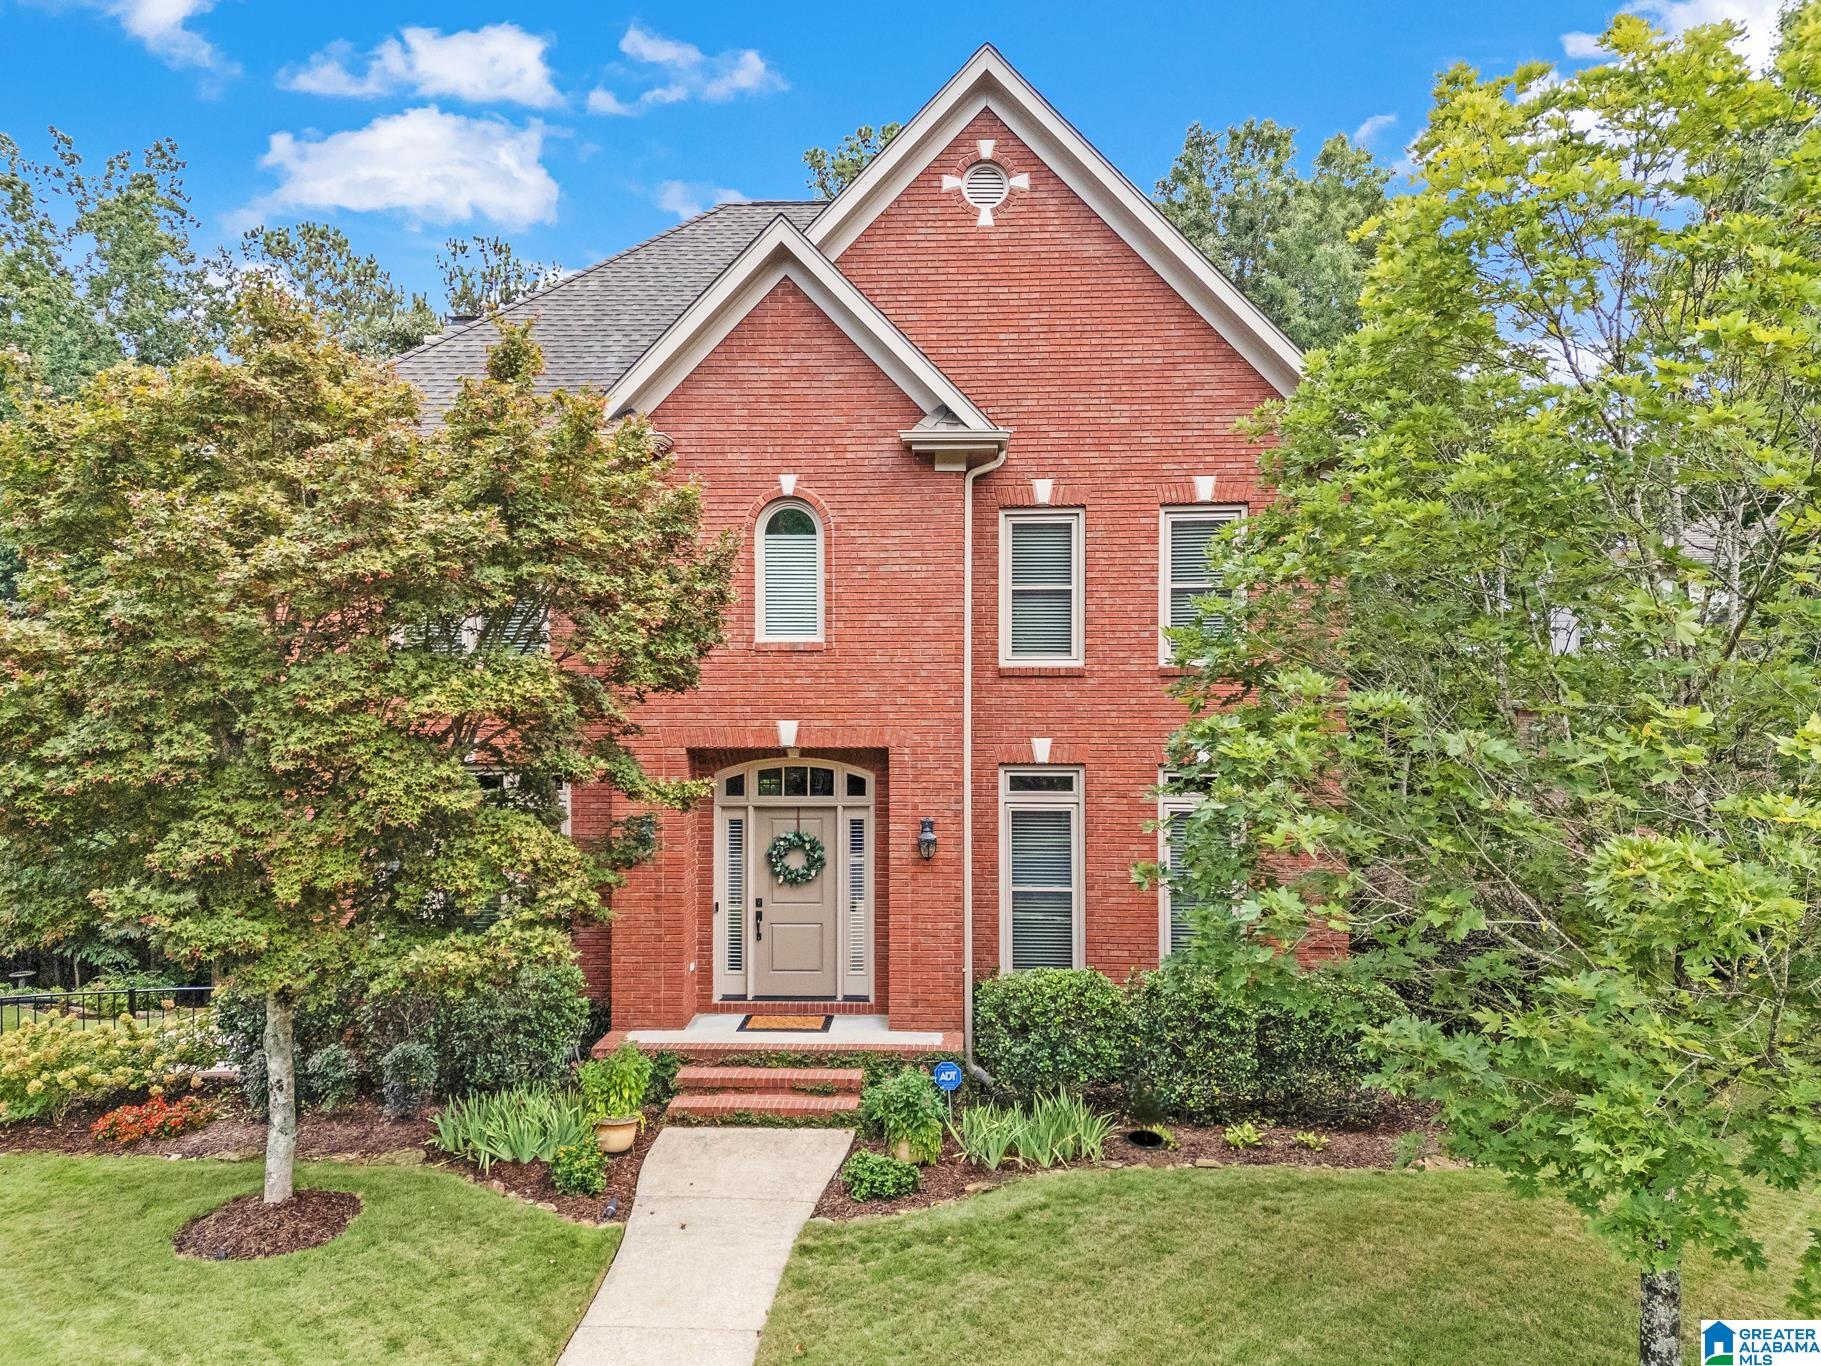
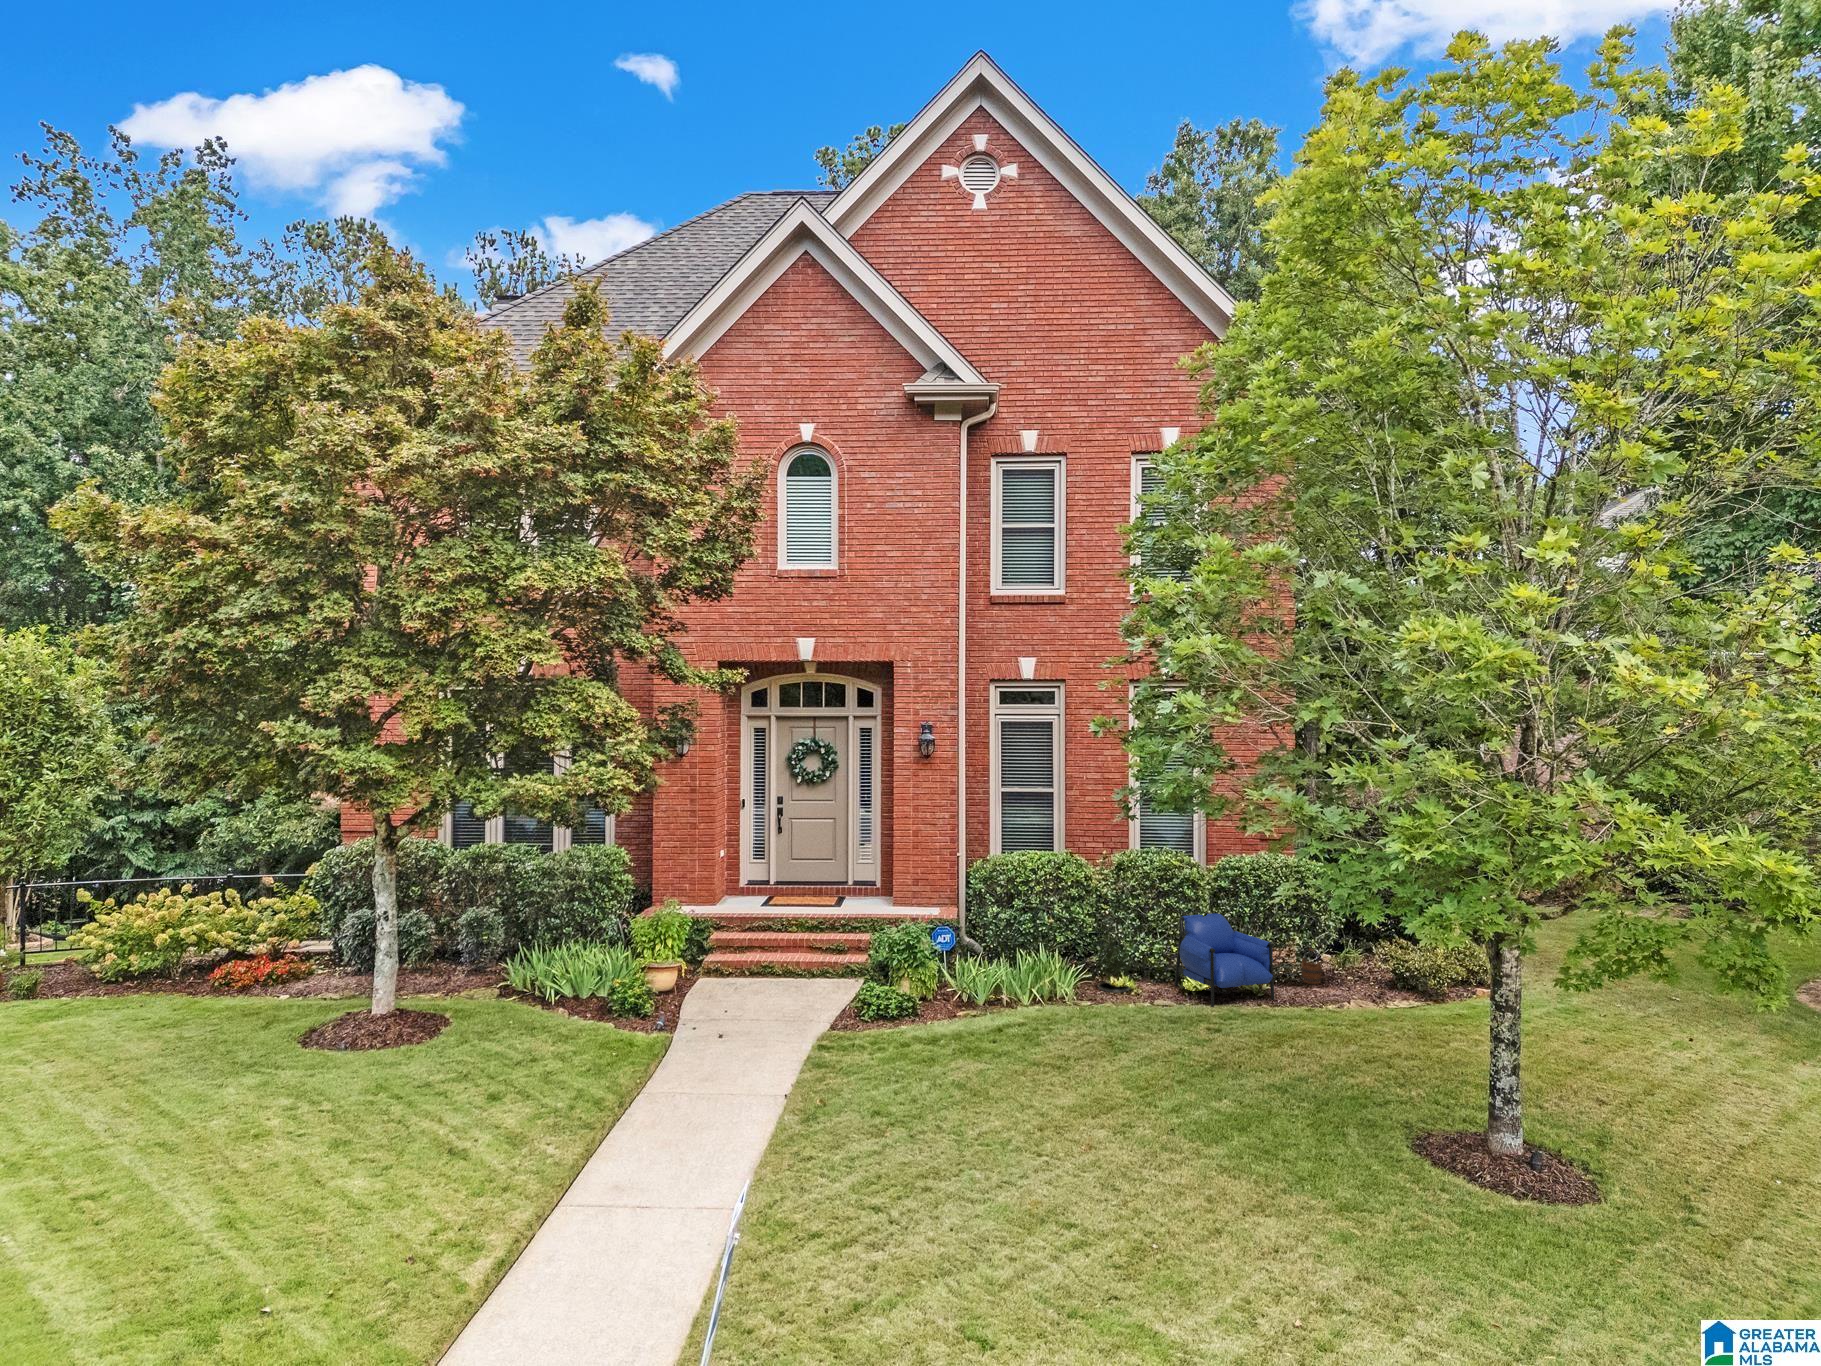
armchair: none [1215,1049,1334,1176] -> present [1175,913,1274,1007]
wooden bucket: none [1358,1089,1384,1132] -> present [1301,949,1322,984]

